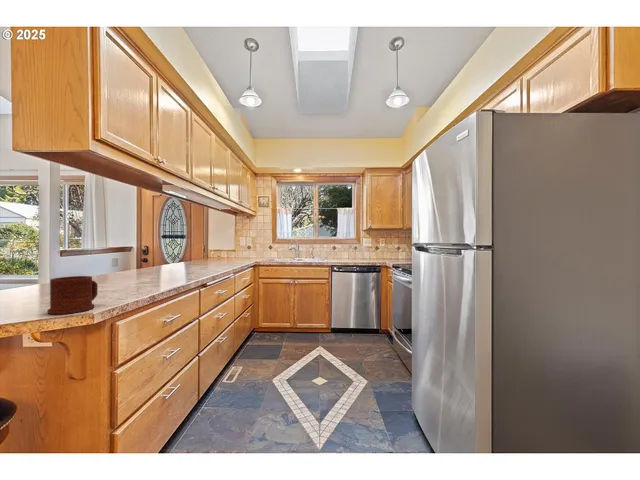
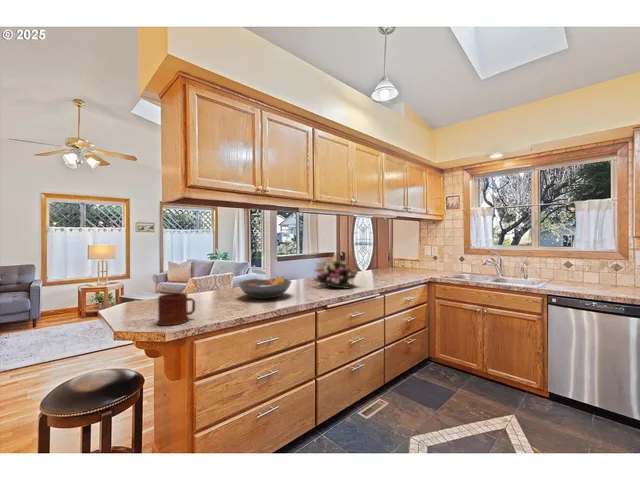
flower arrangement: none [167,245,214,272] -> present [312,259,358,289]
fruit bowl: none [97,261,166,285] -> present [238,277,292,299]

